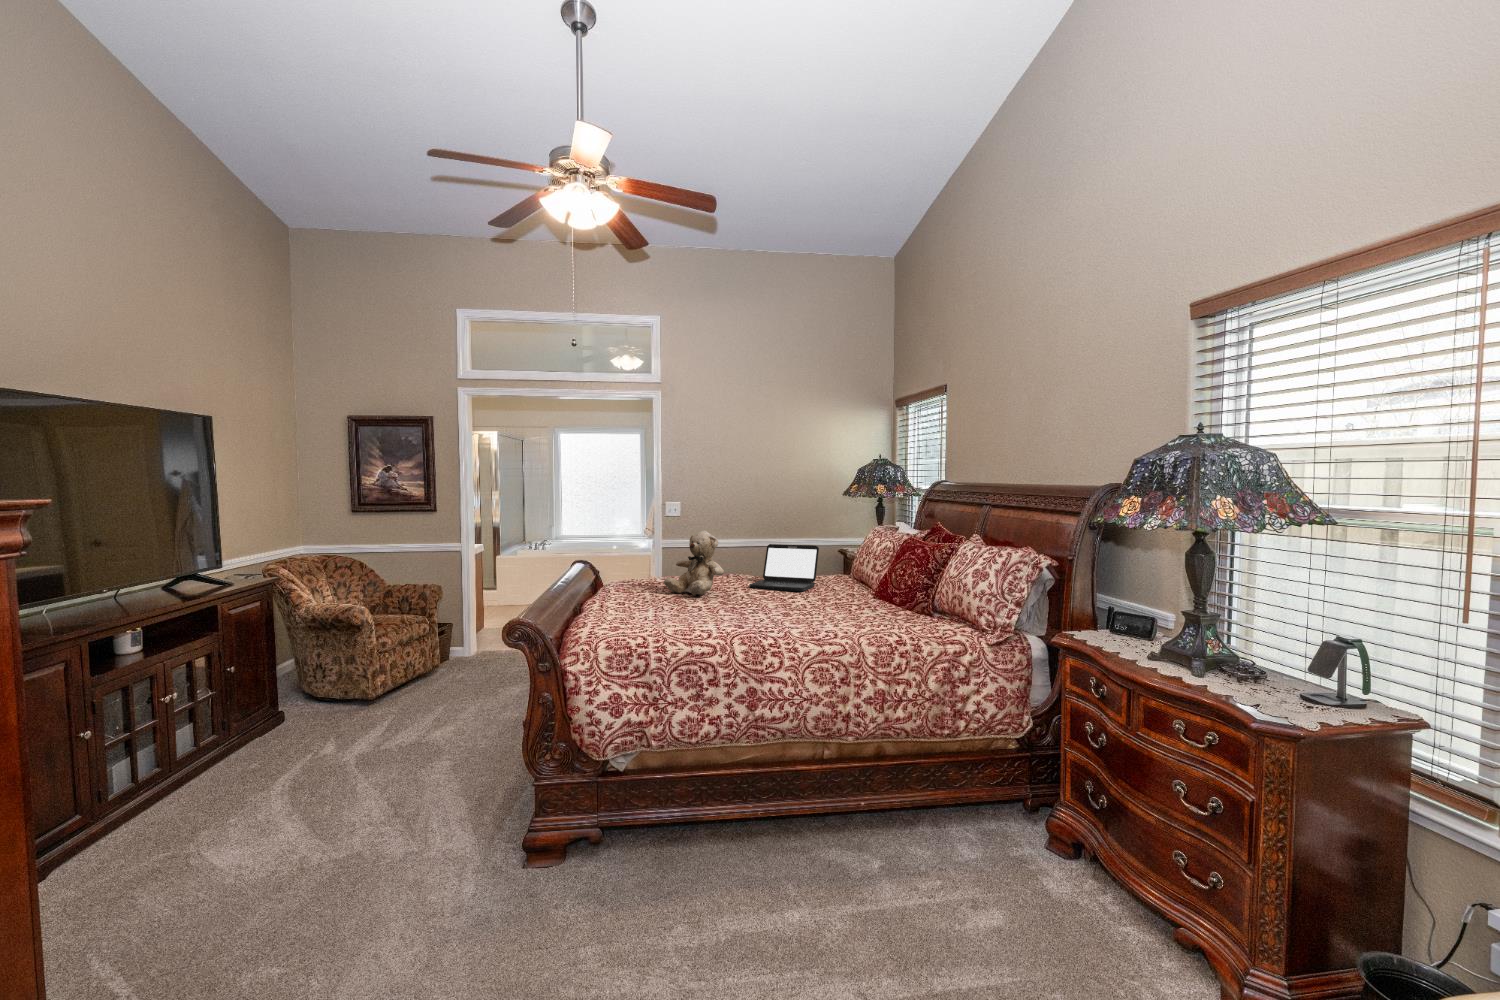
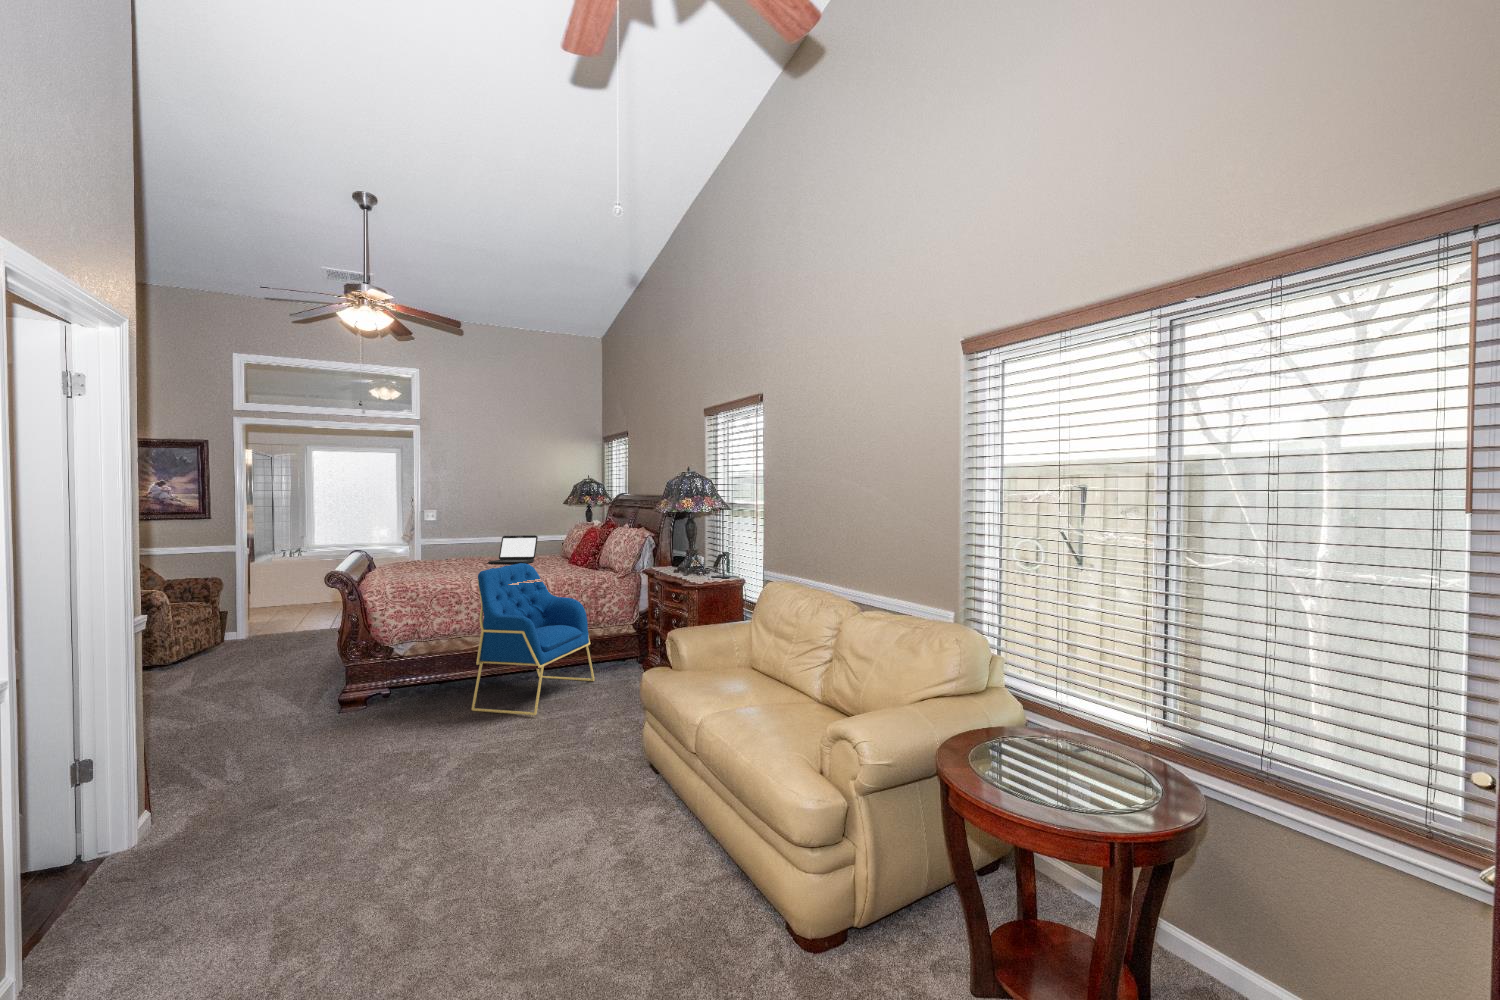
teddy bear: present [664,531,724,596] -> none [425,526,469,568]
armchair: none [741,614,959,999] -> present [472,563,594,715]

